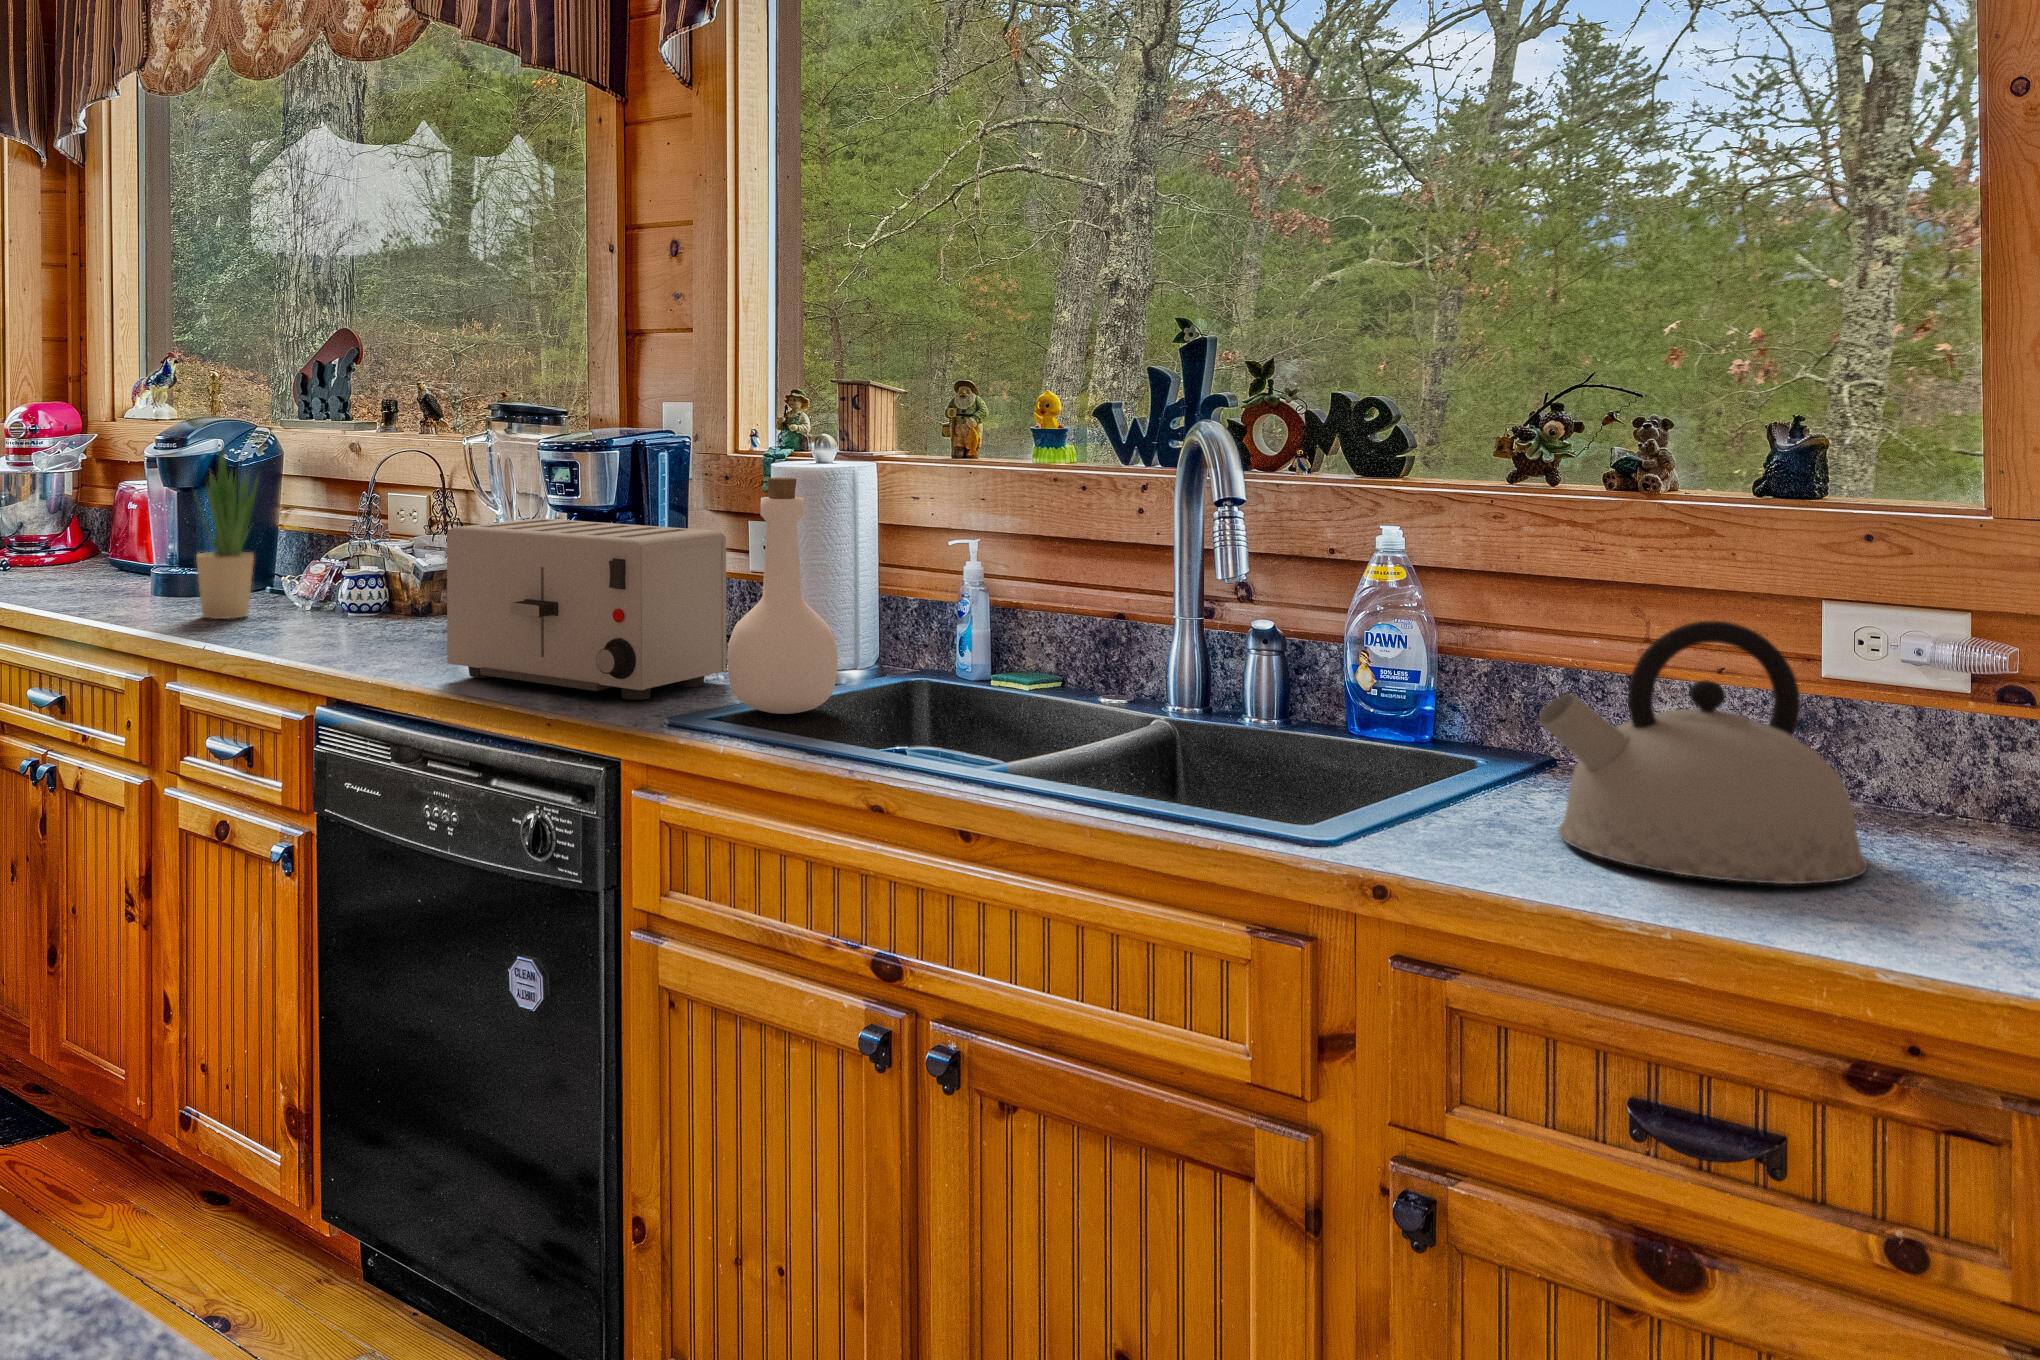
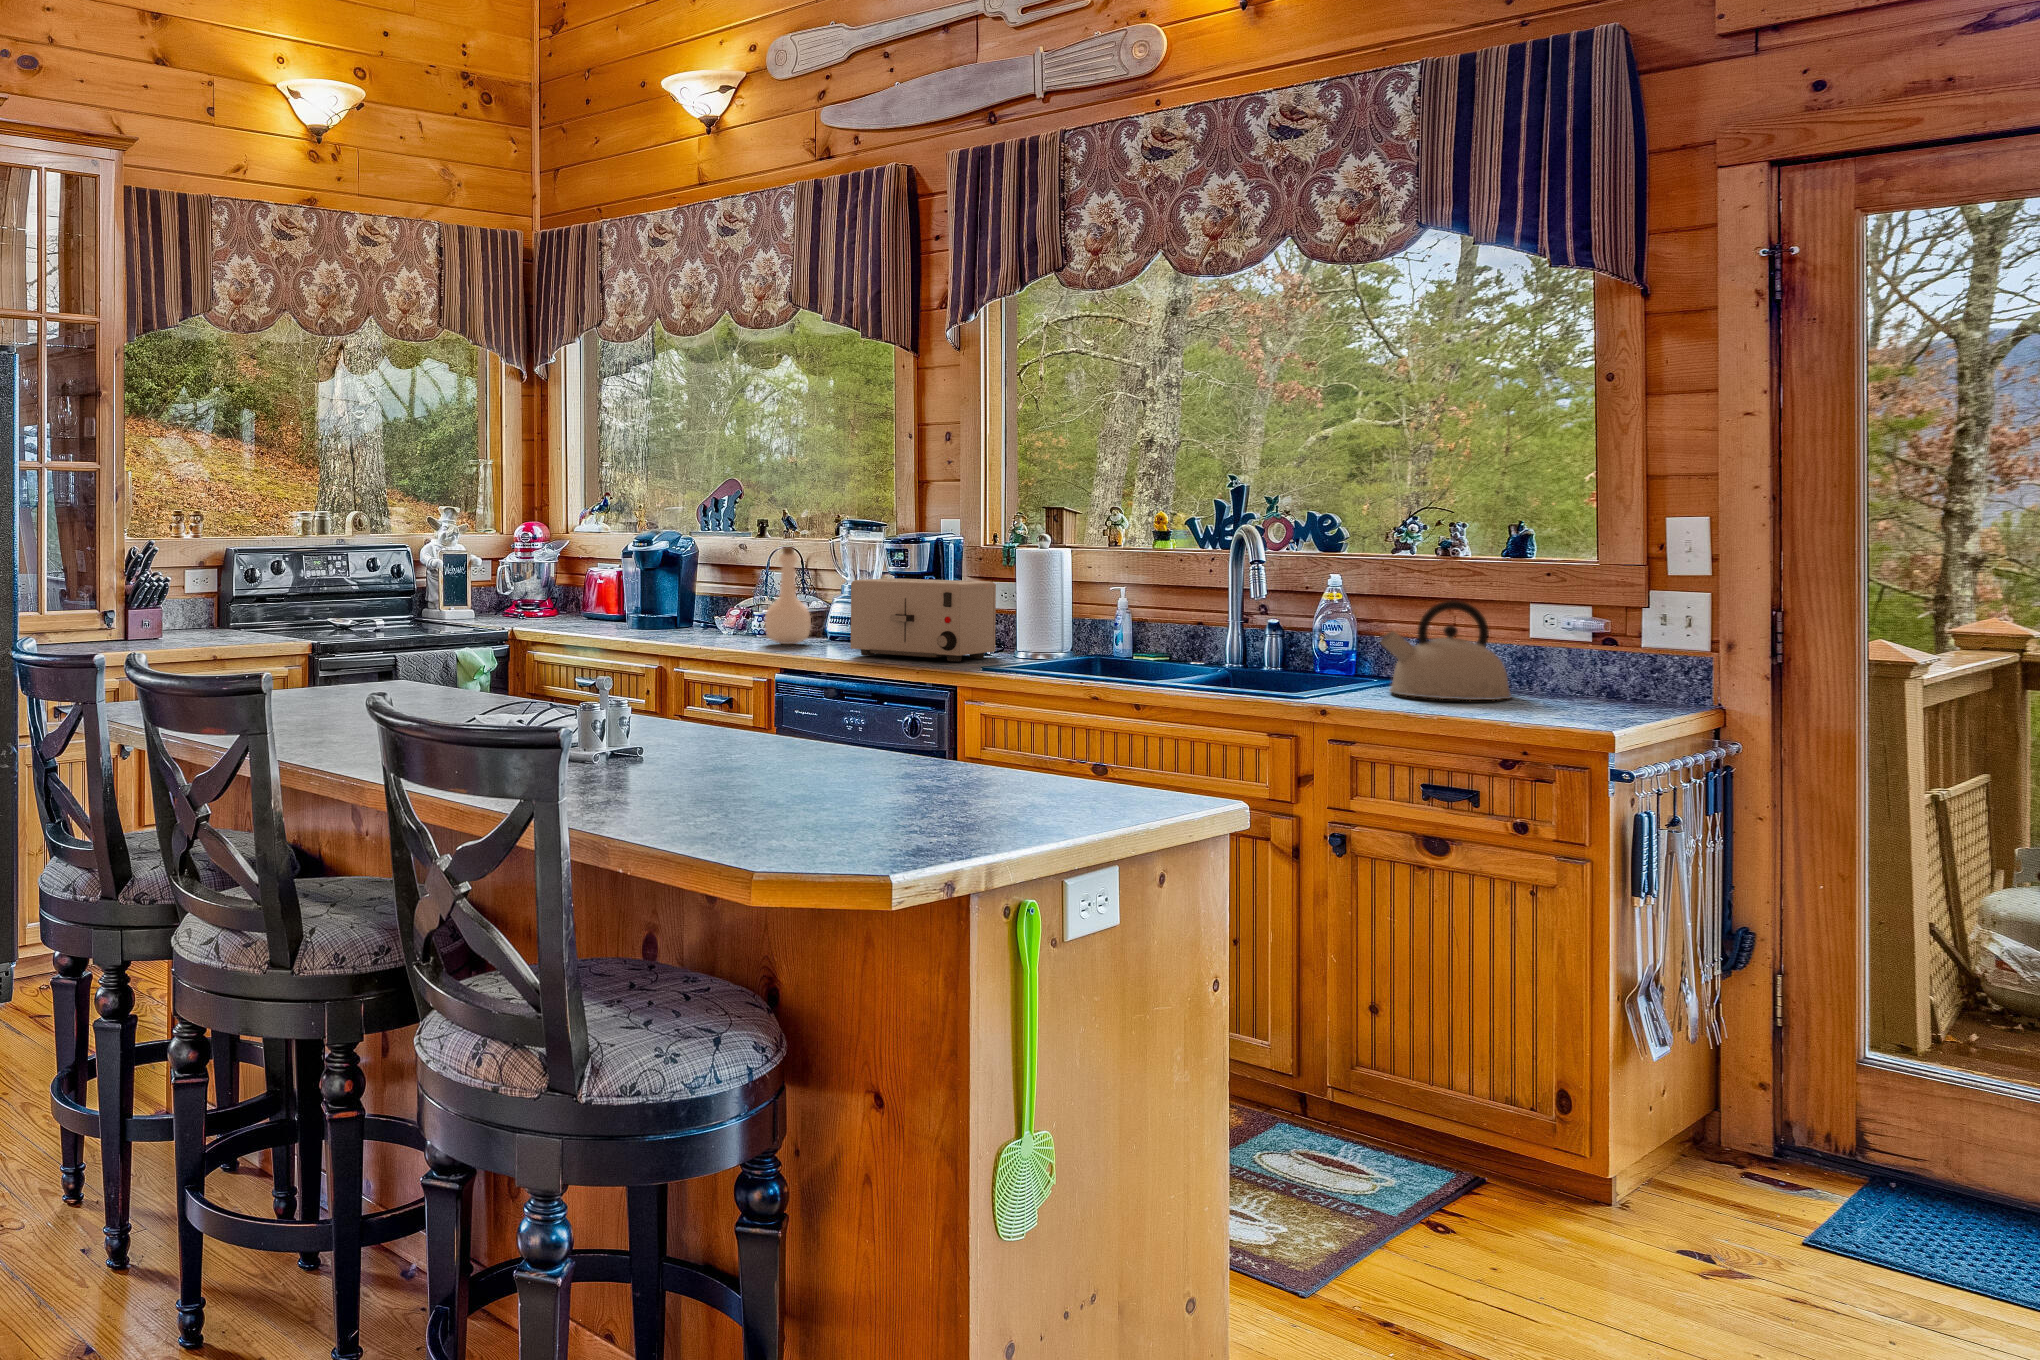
potted plant: present [195,448,258,619] -> none [679,544,714,638]
bottle: present [727,478,838,714] -> present [765,546,811,644]

